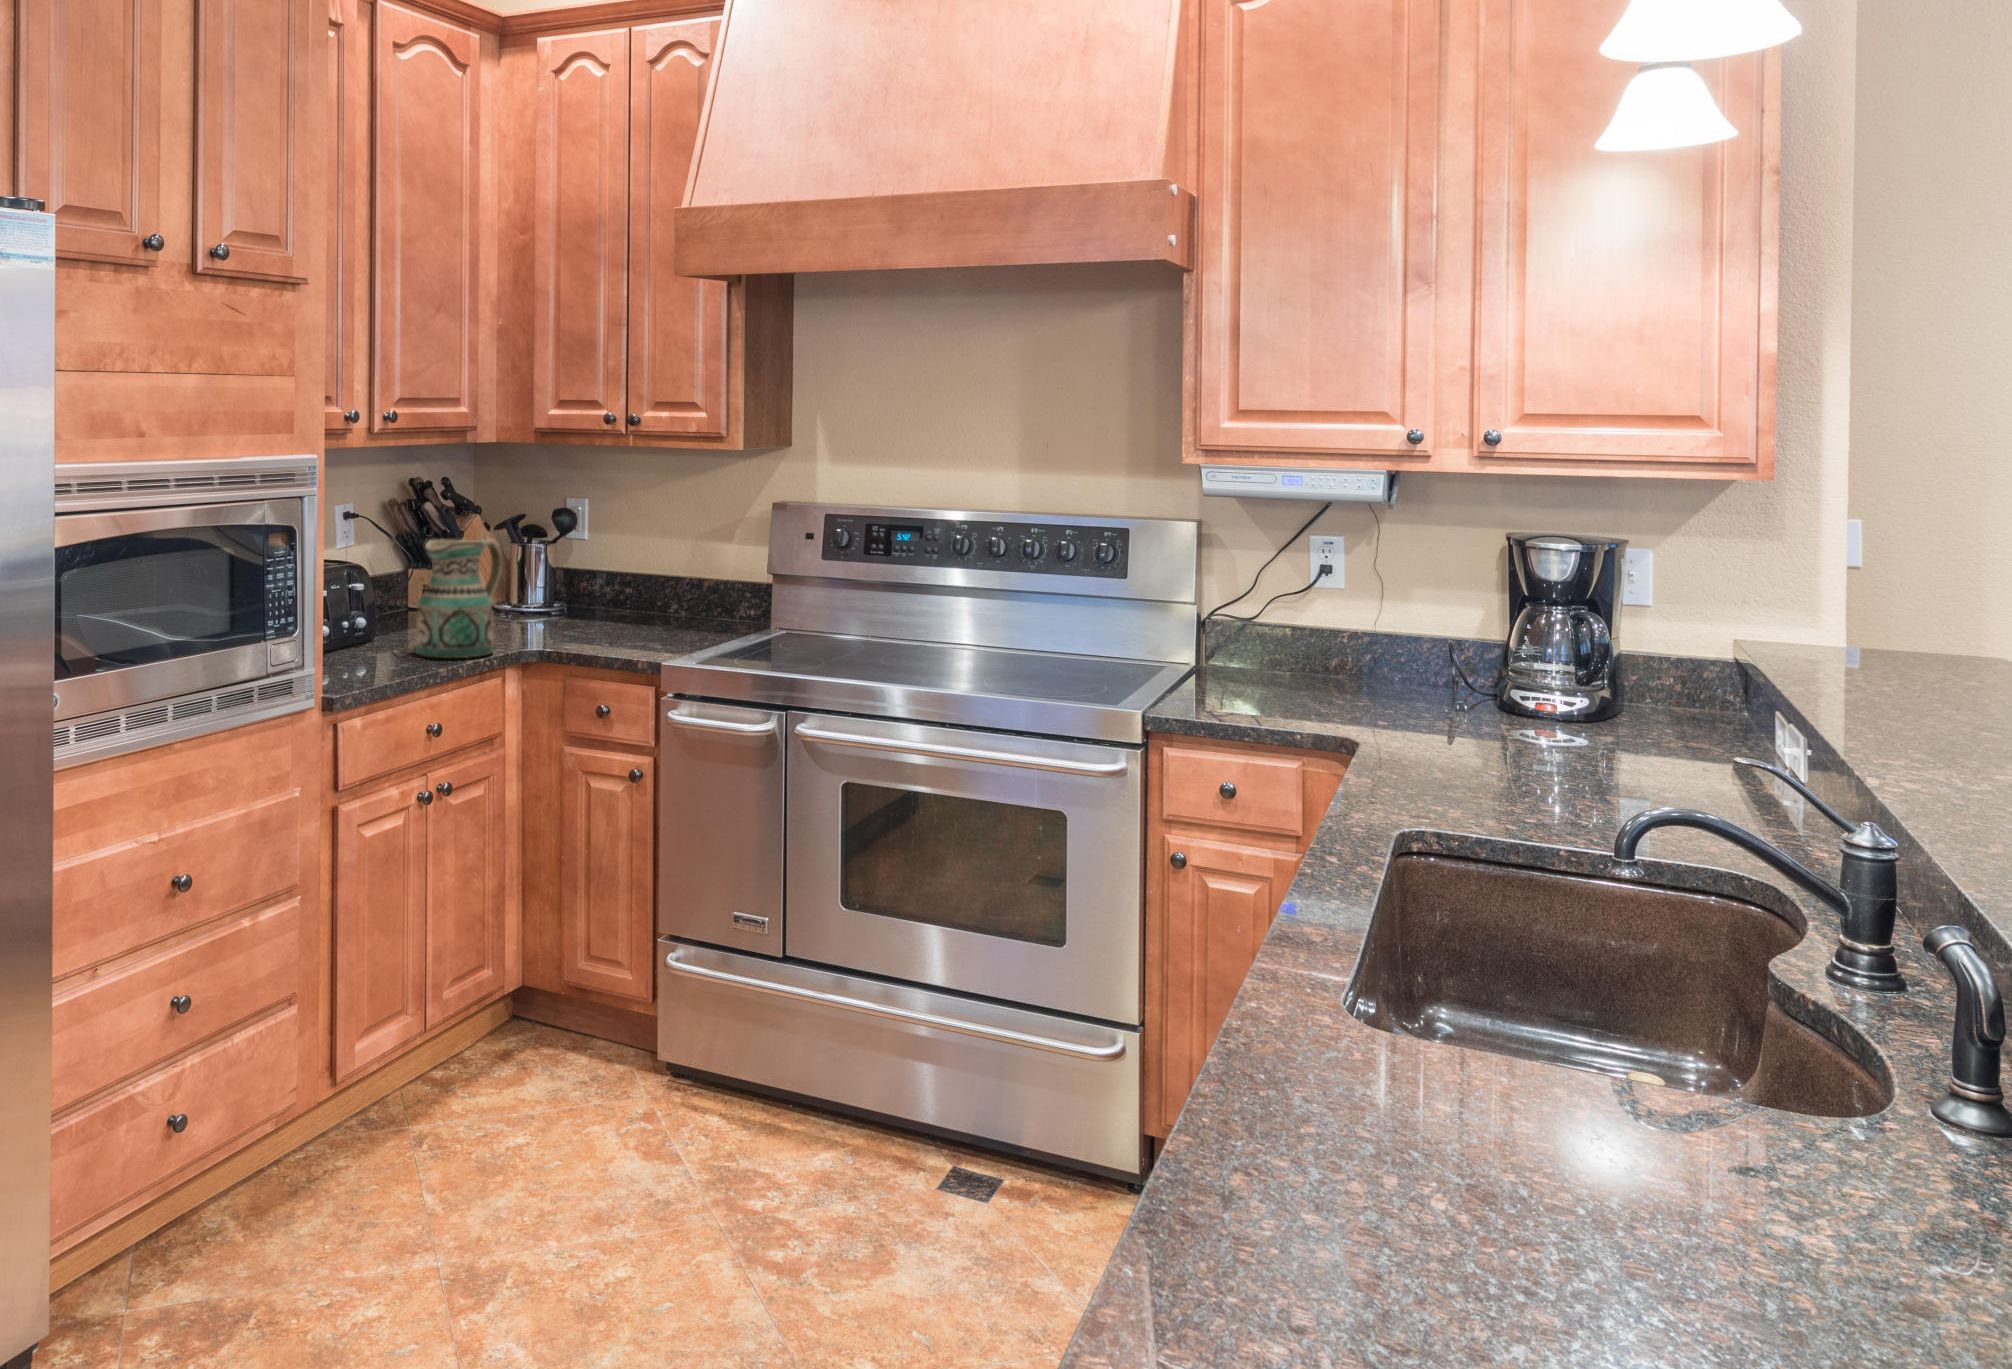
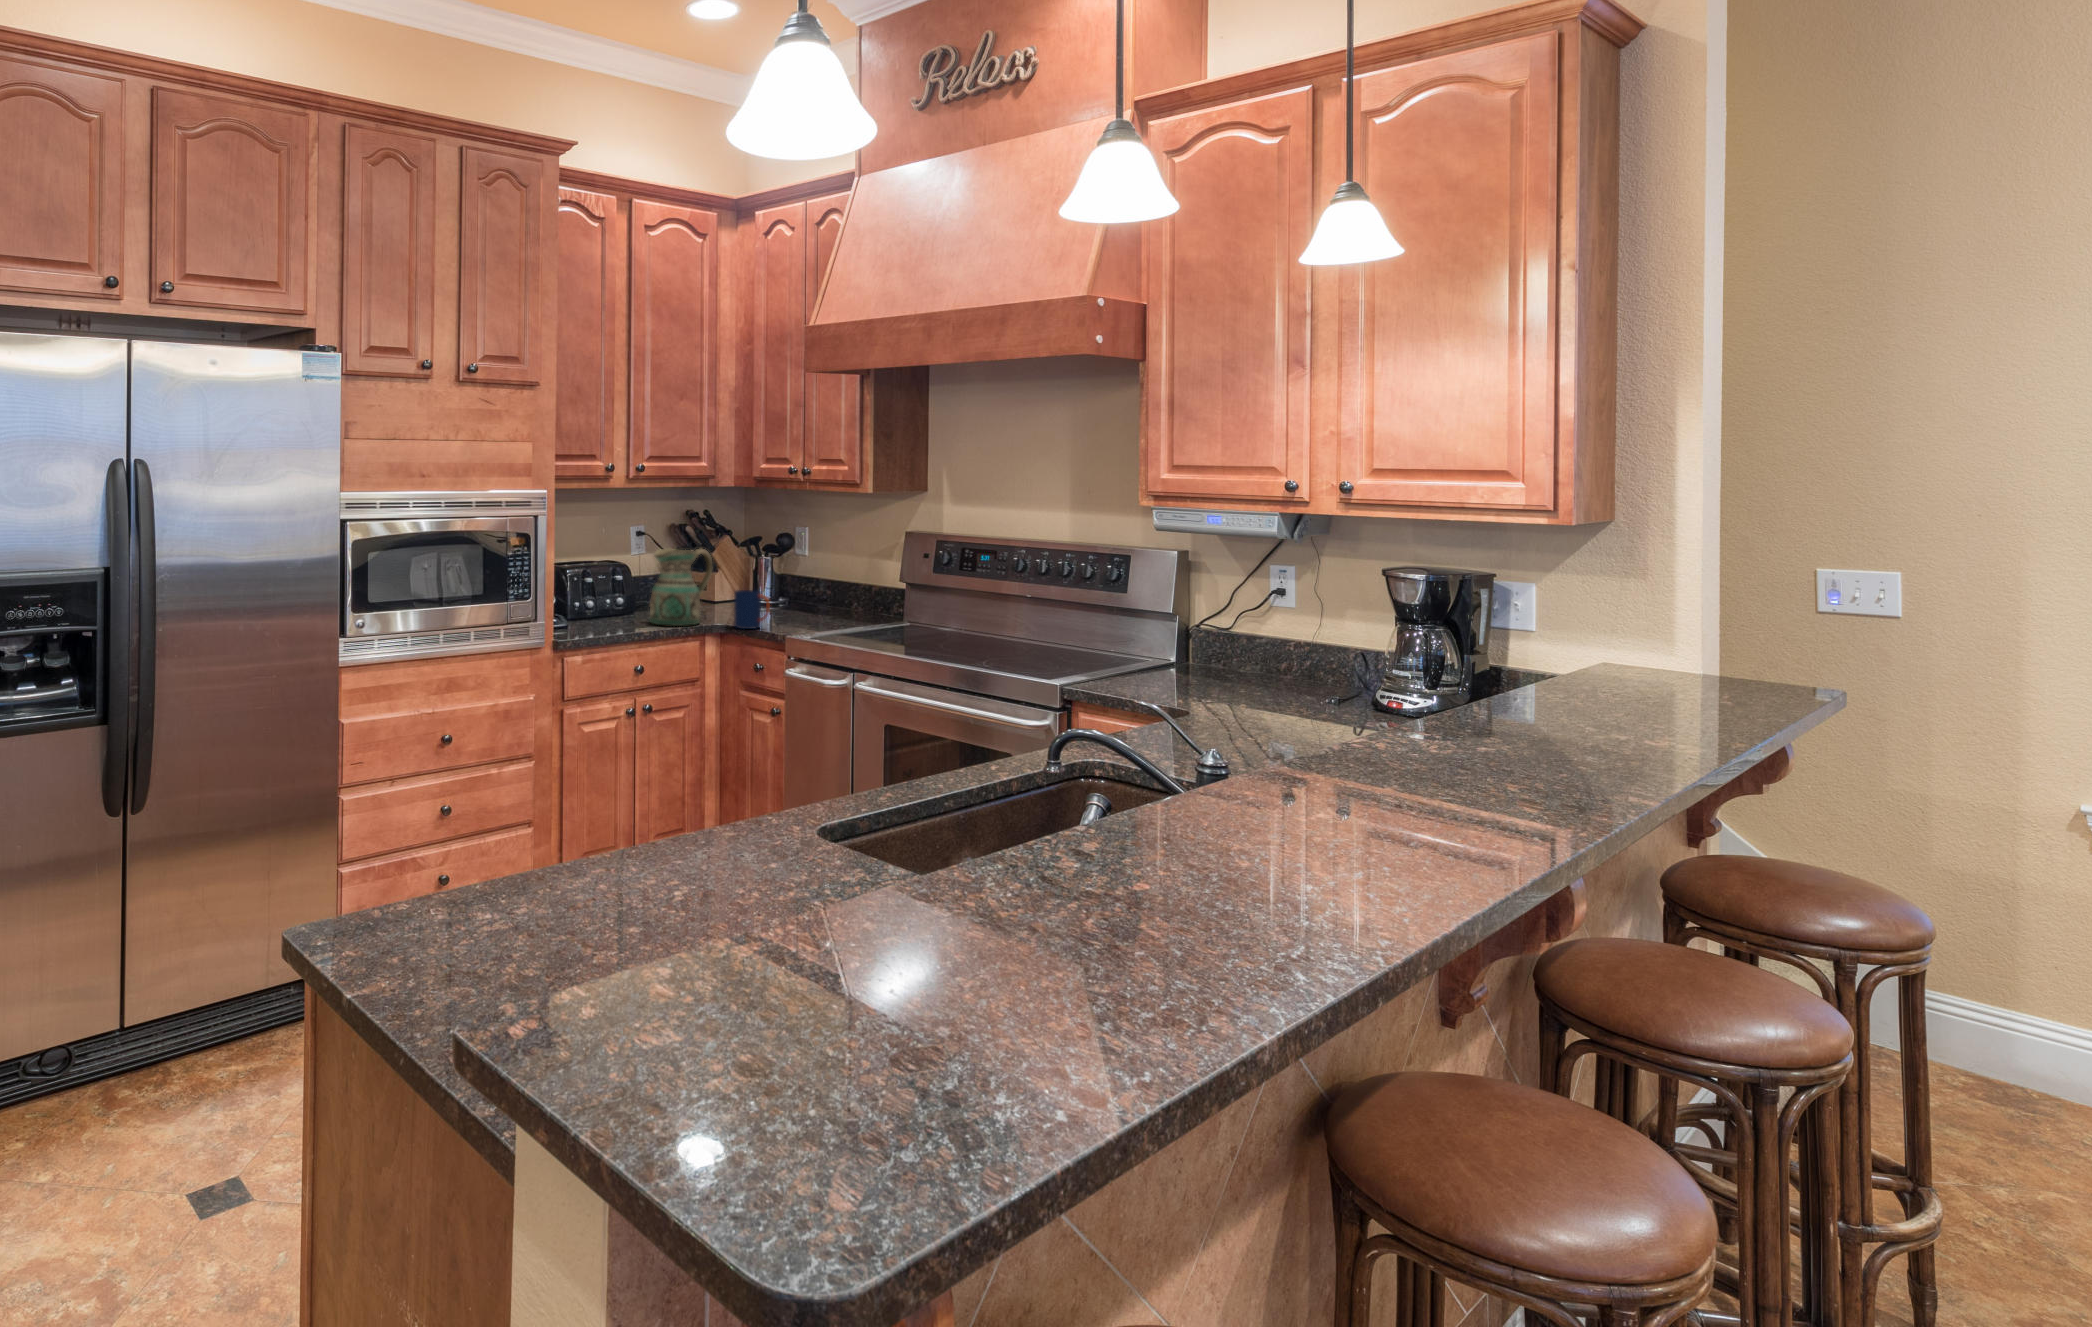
mug: none [553,597,609,657] -> present [734,590,770,629]

